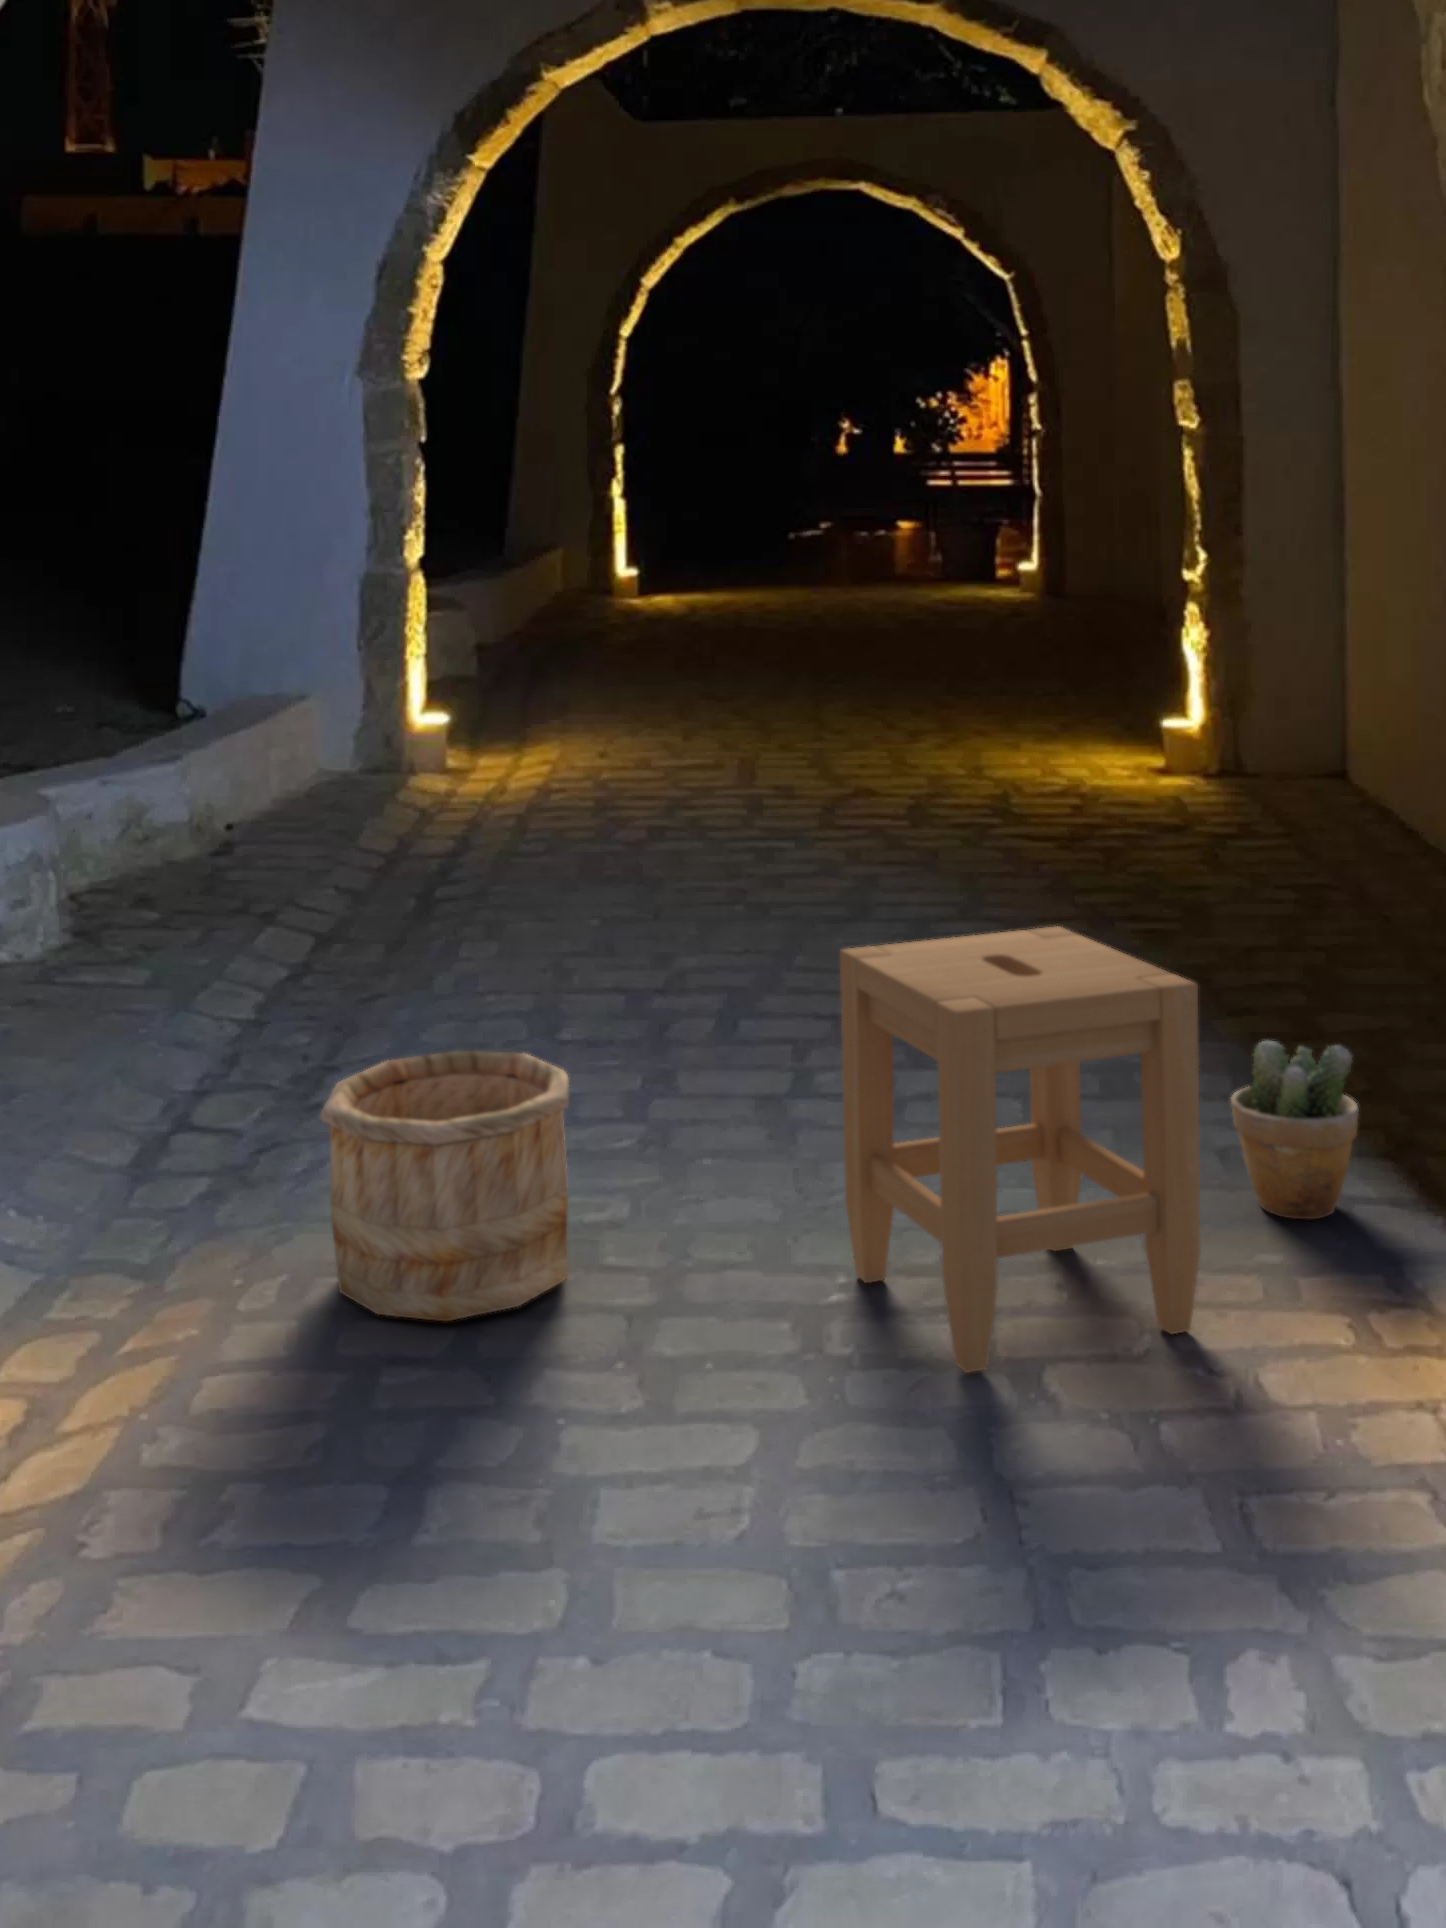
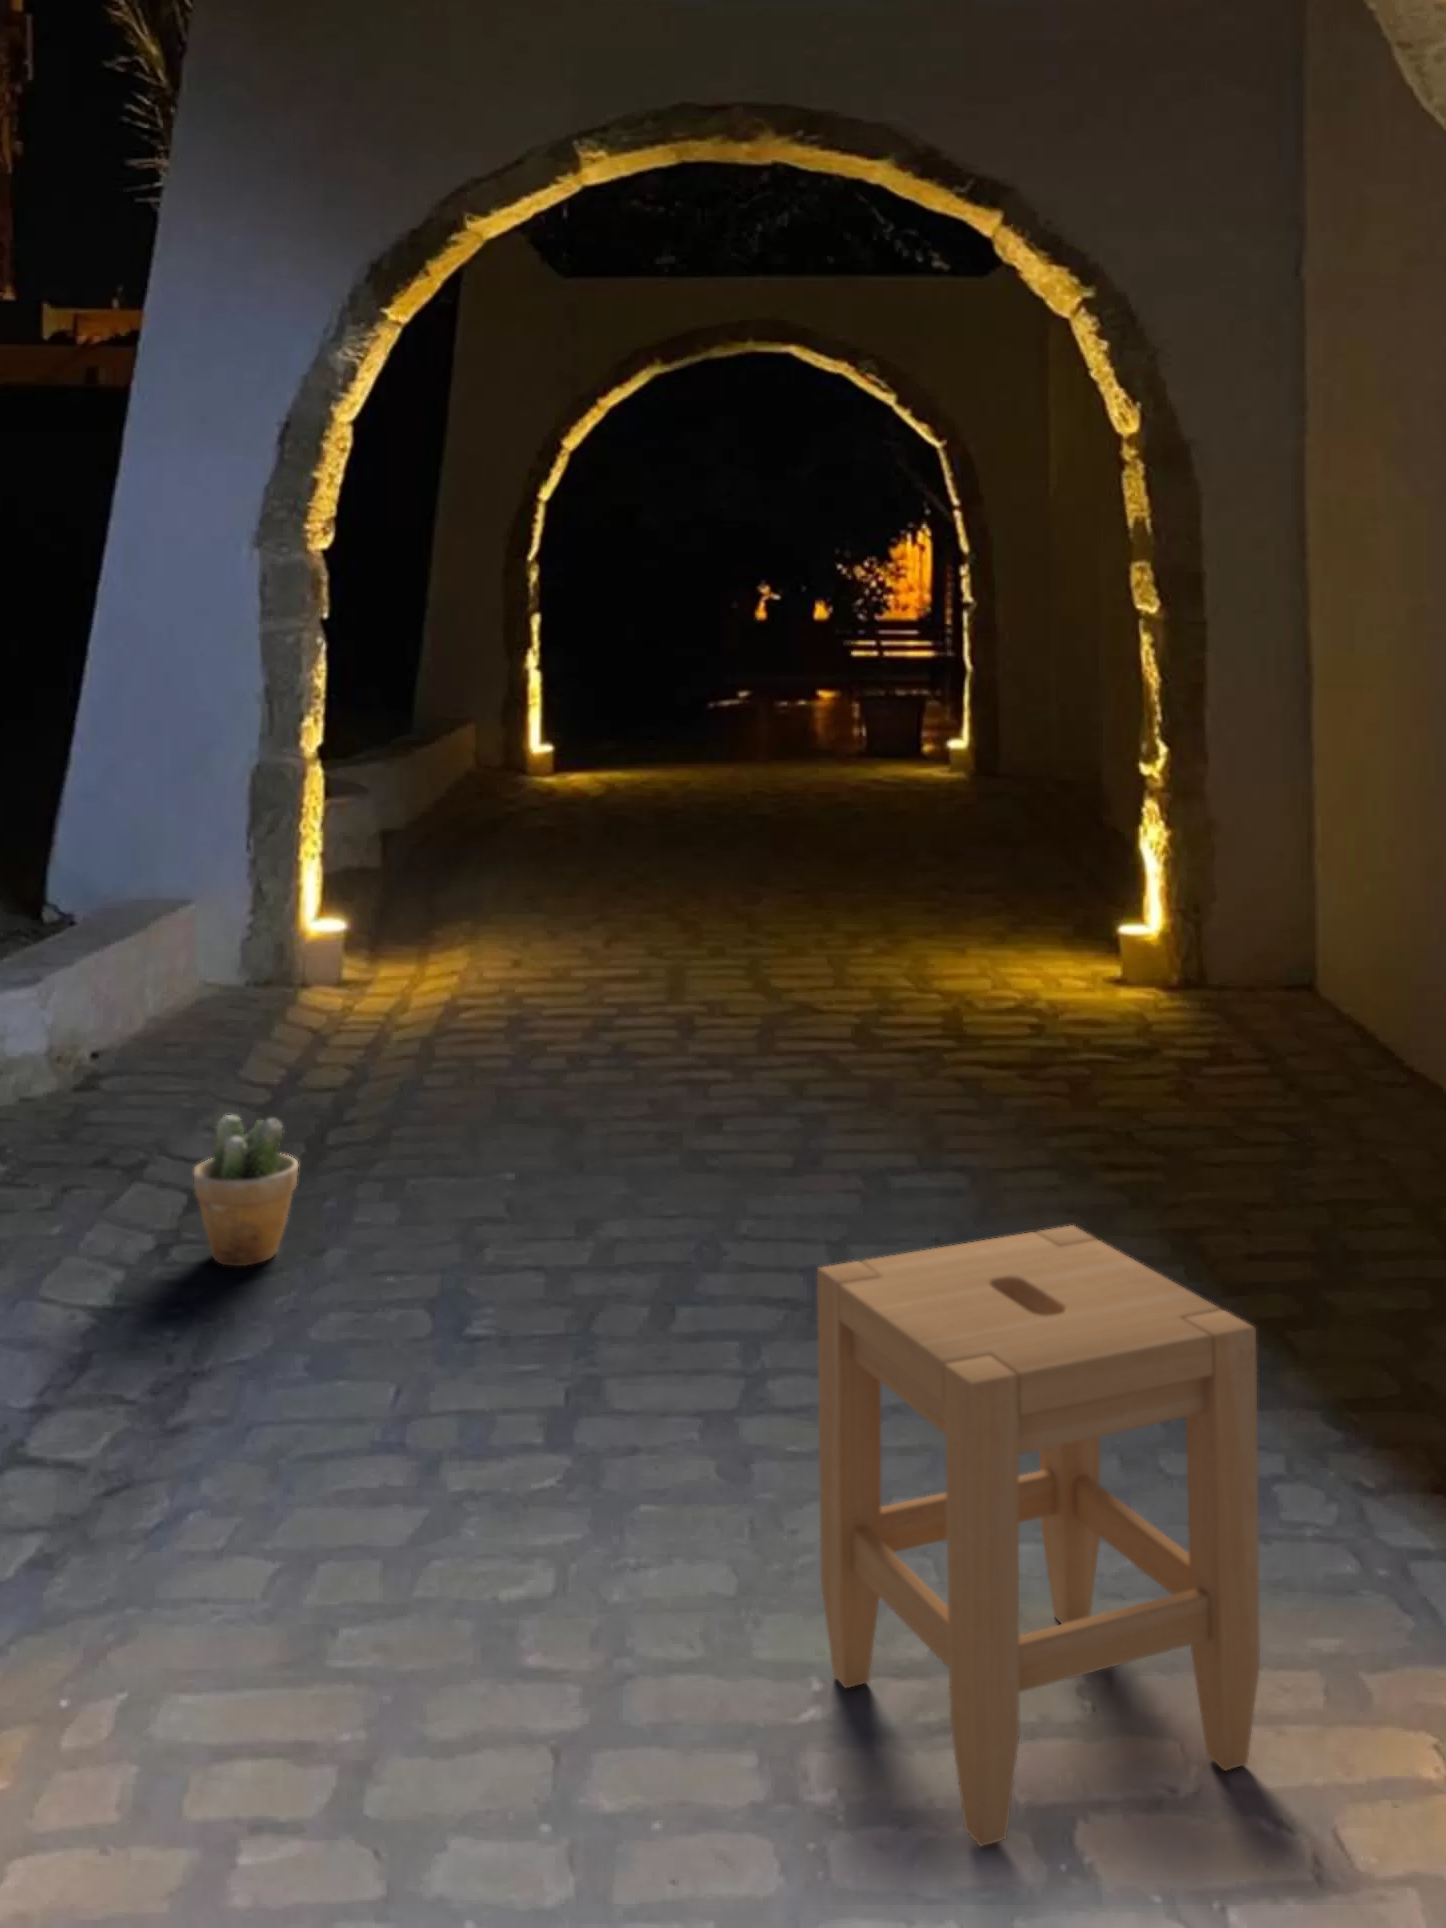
potted plant: present [1231,1041,1359,1219] -> present [194,1115,298,1266]
wooden bucket: present [320,1051,569,1321] -> none [171,1383,484,1770]

